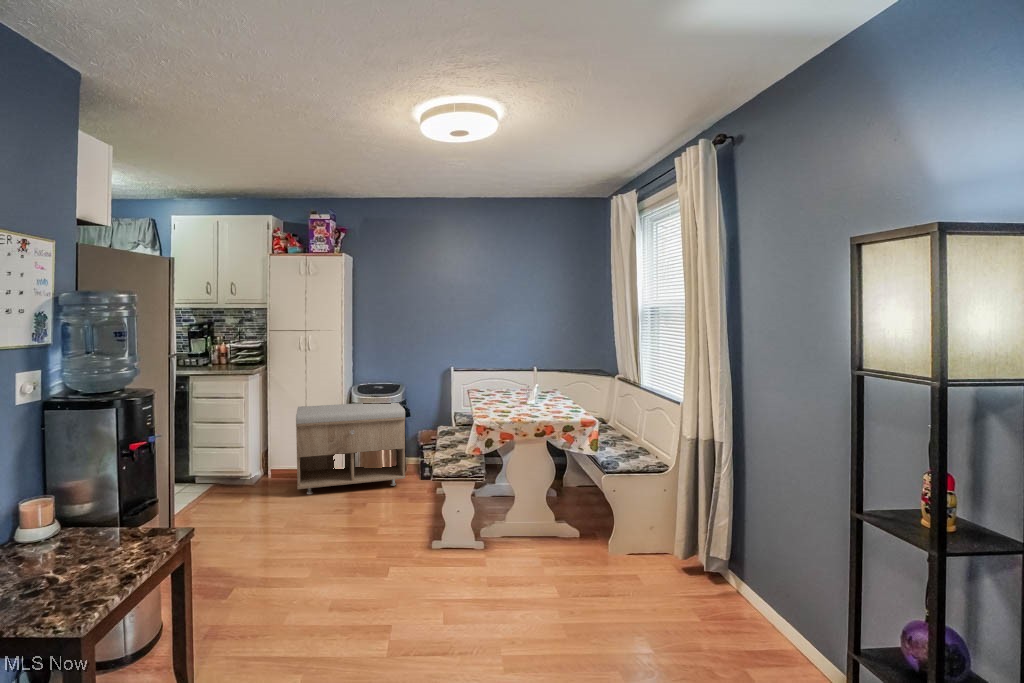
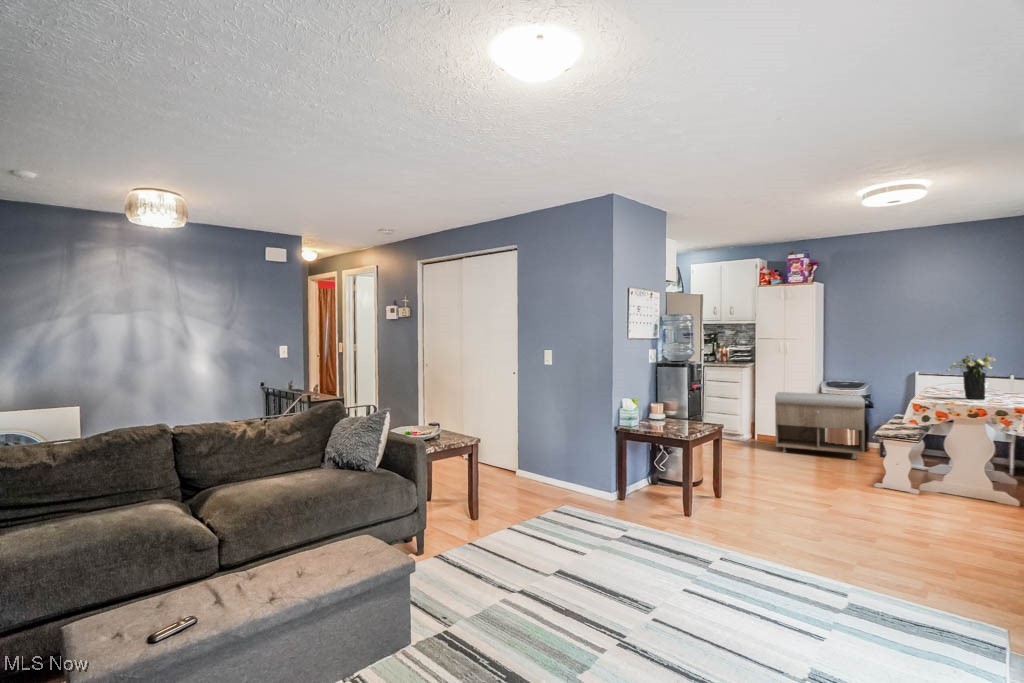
flower arrangement: none [503,352,548,409] -> present [947,354,995,399]

